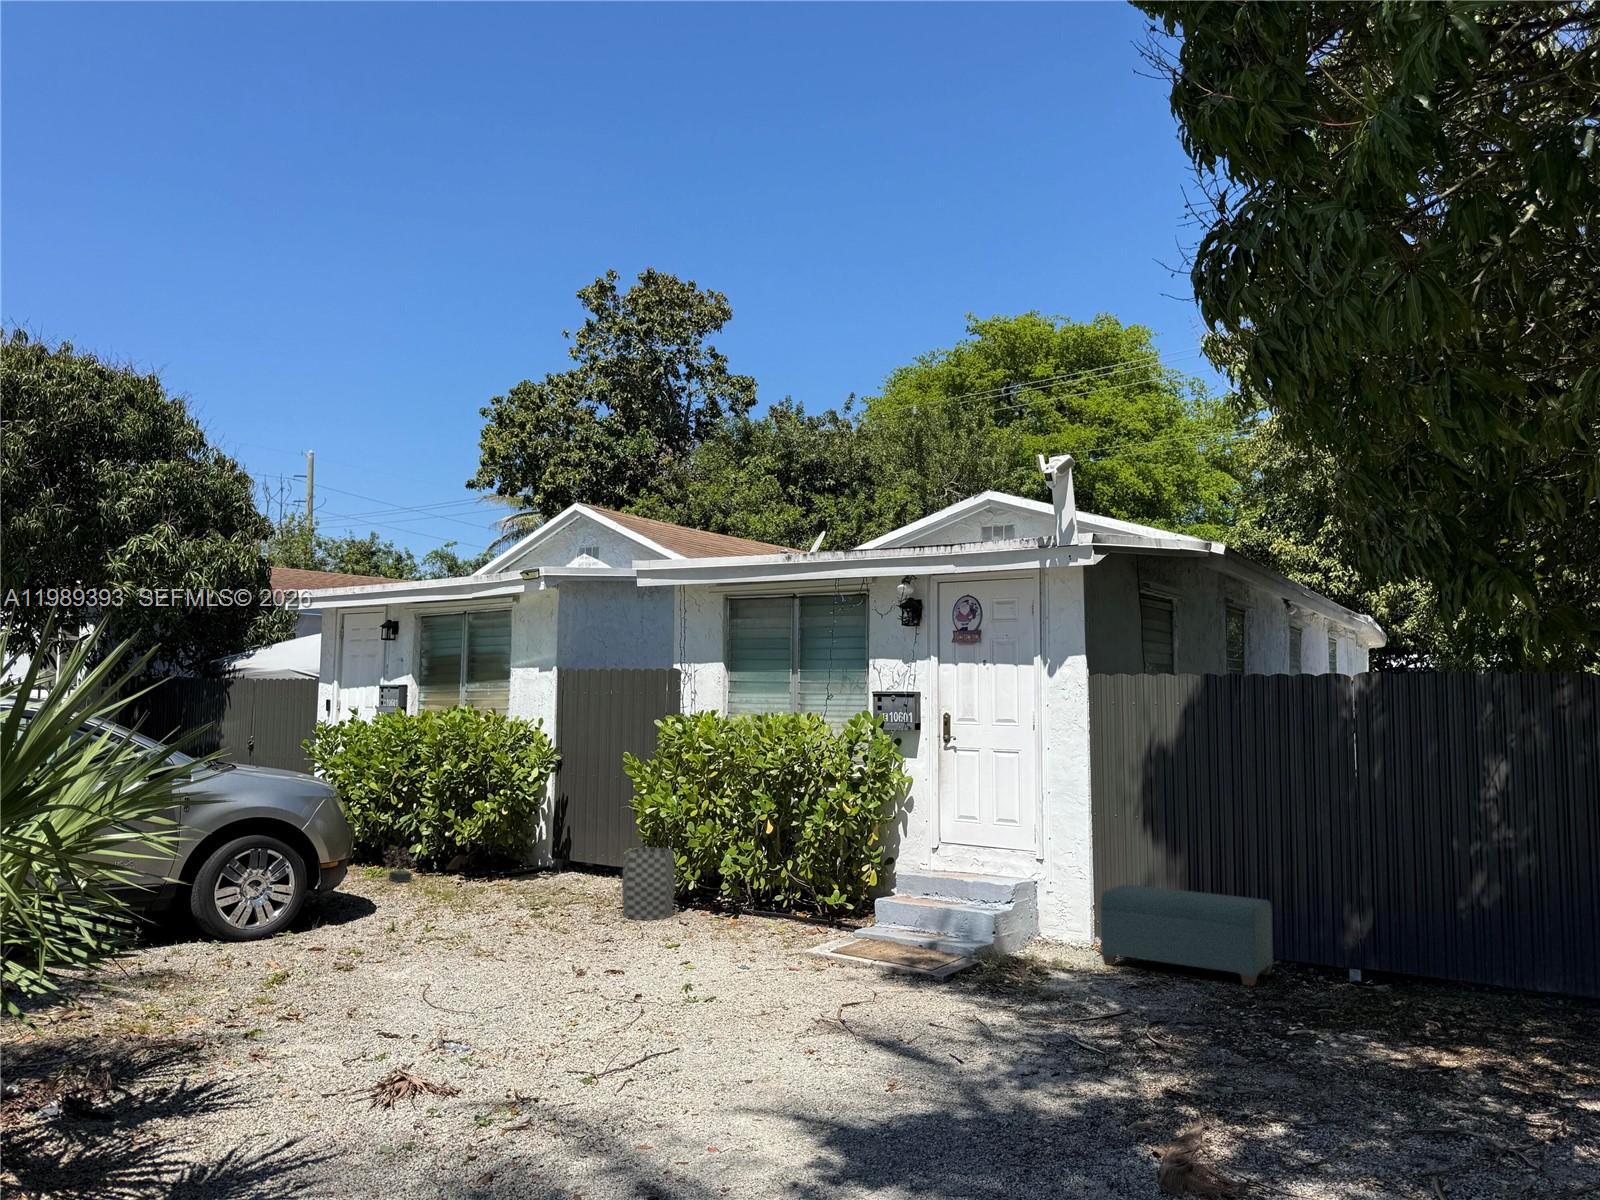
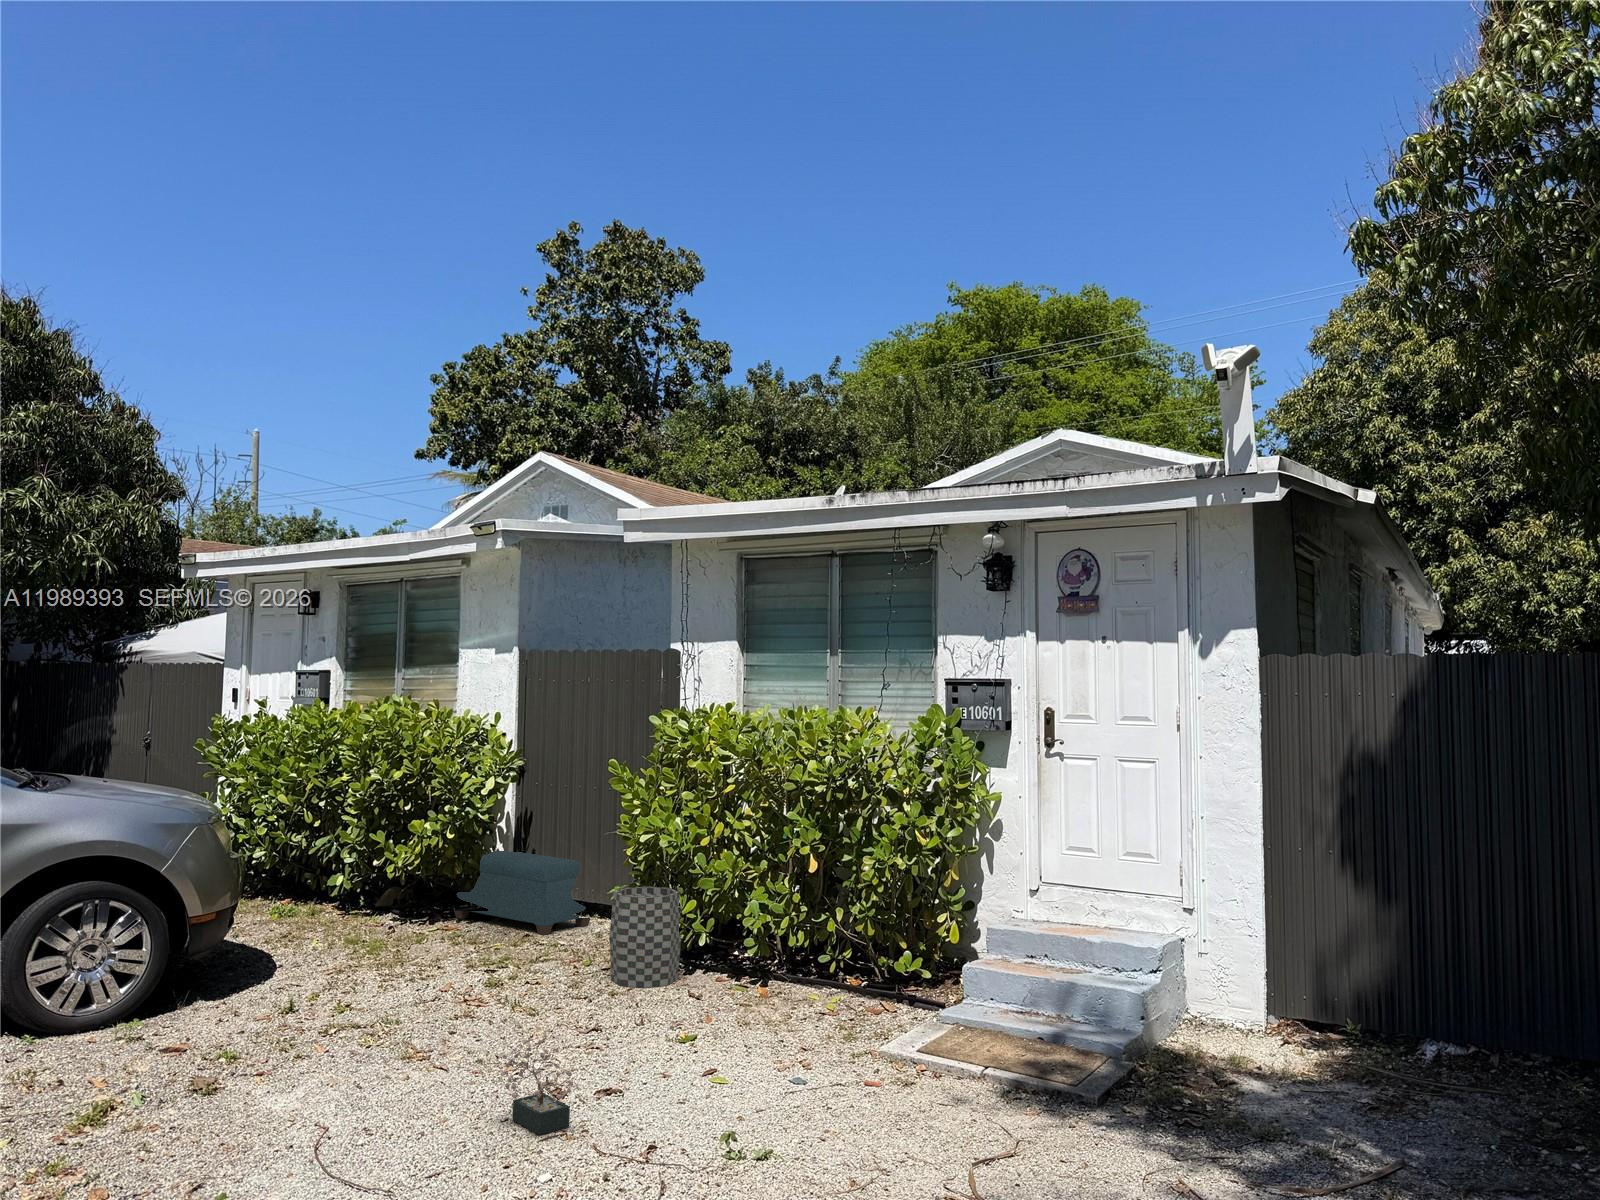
decorative plant: present [385,847,413,882] -> present [498,1038,581,1135]
bench: present [1101,885,1273,986] -> present [454,851,591,935]

